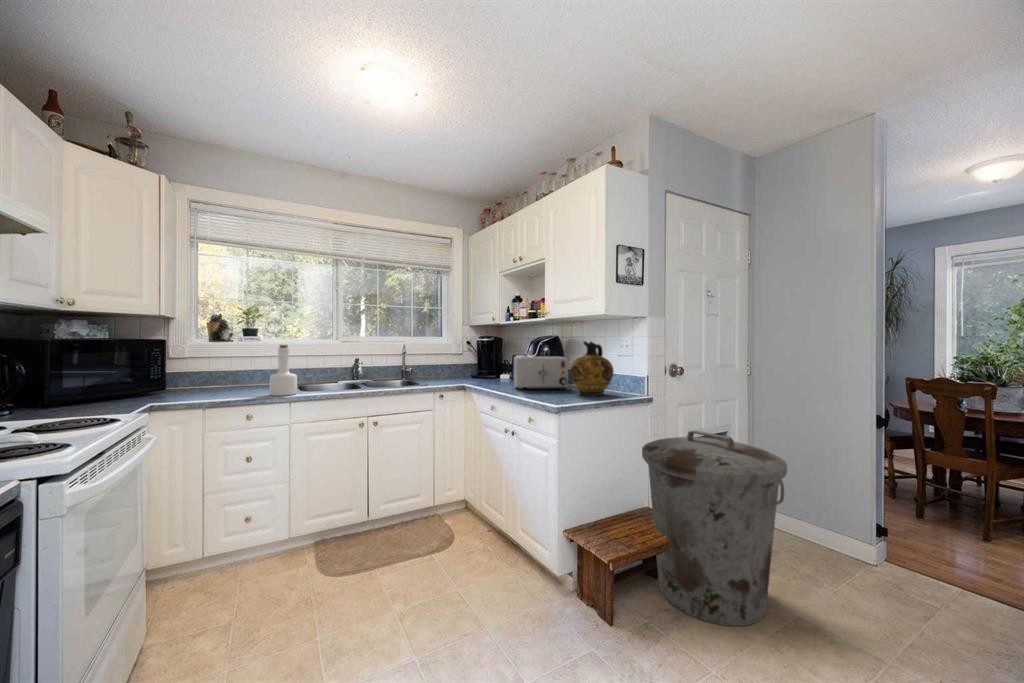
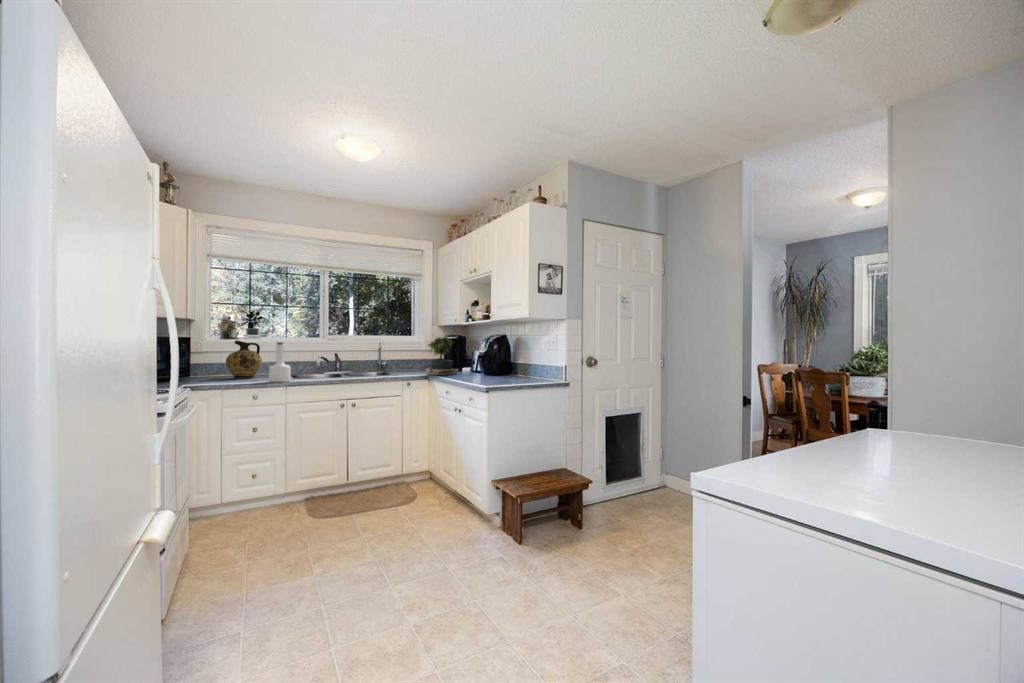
potted plant: none [454,335,498,386] -> present [426,335,458,375]
ceramic jug: present [570,341,614,395] -> present [226,341,262,379]
toaster: present [514,357,568,390] -> none [467,351,509,378]
trash can: present [642,430,787,626] -> none [554,406,653,544]

